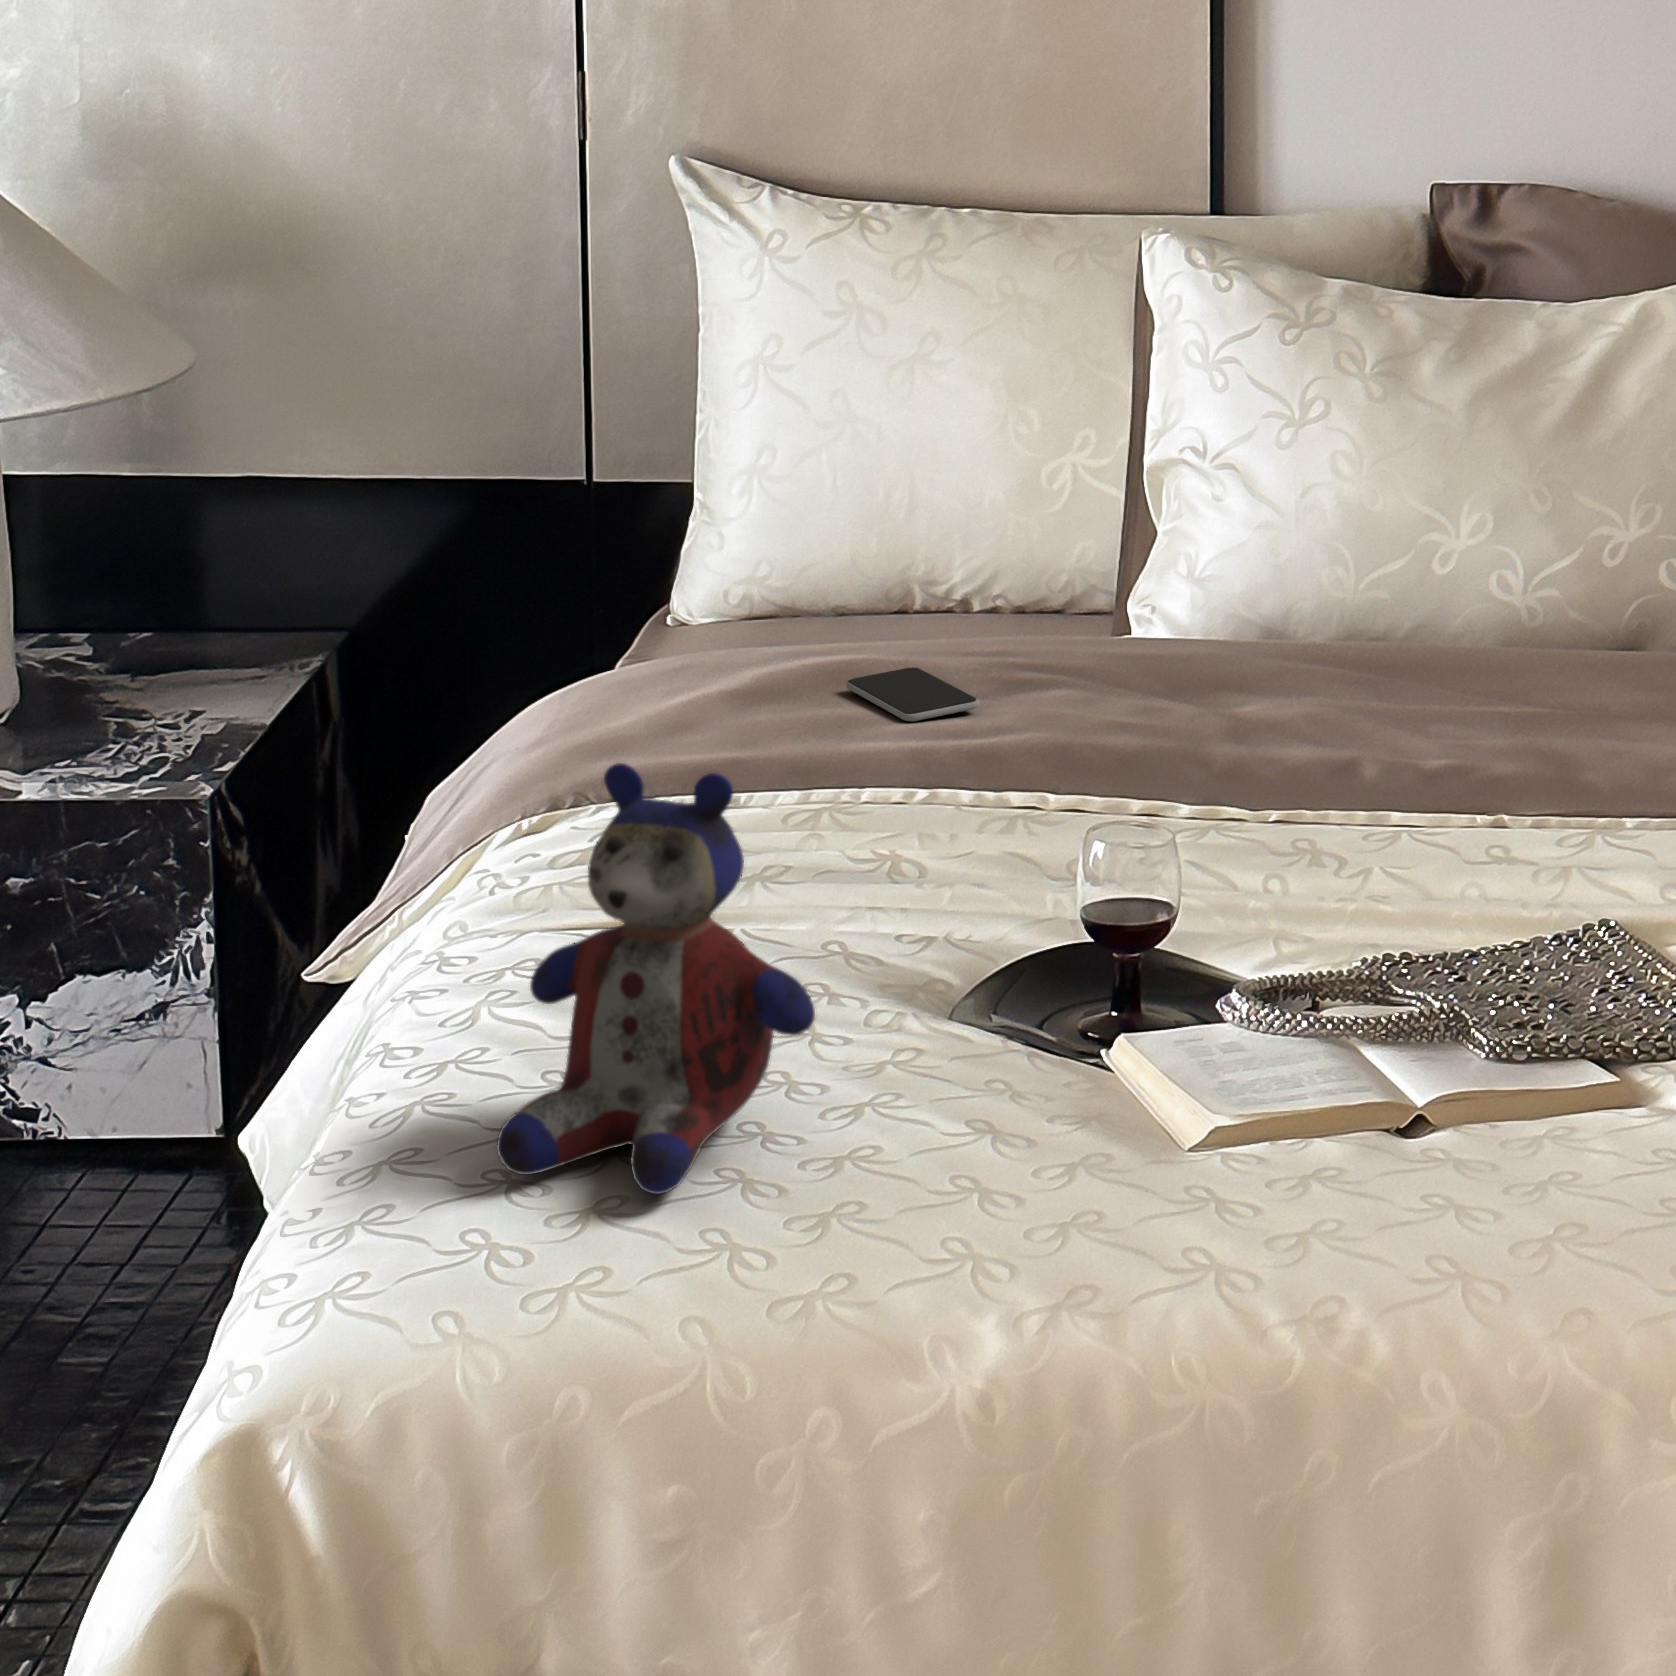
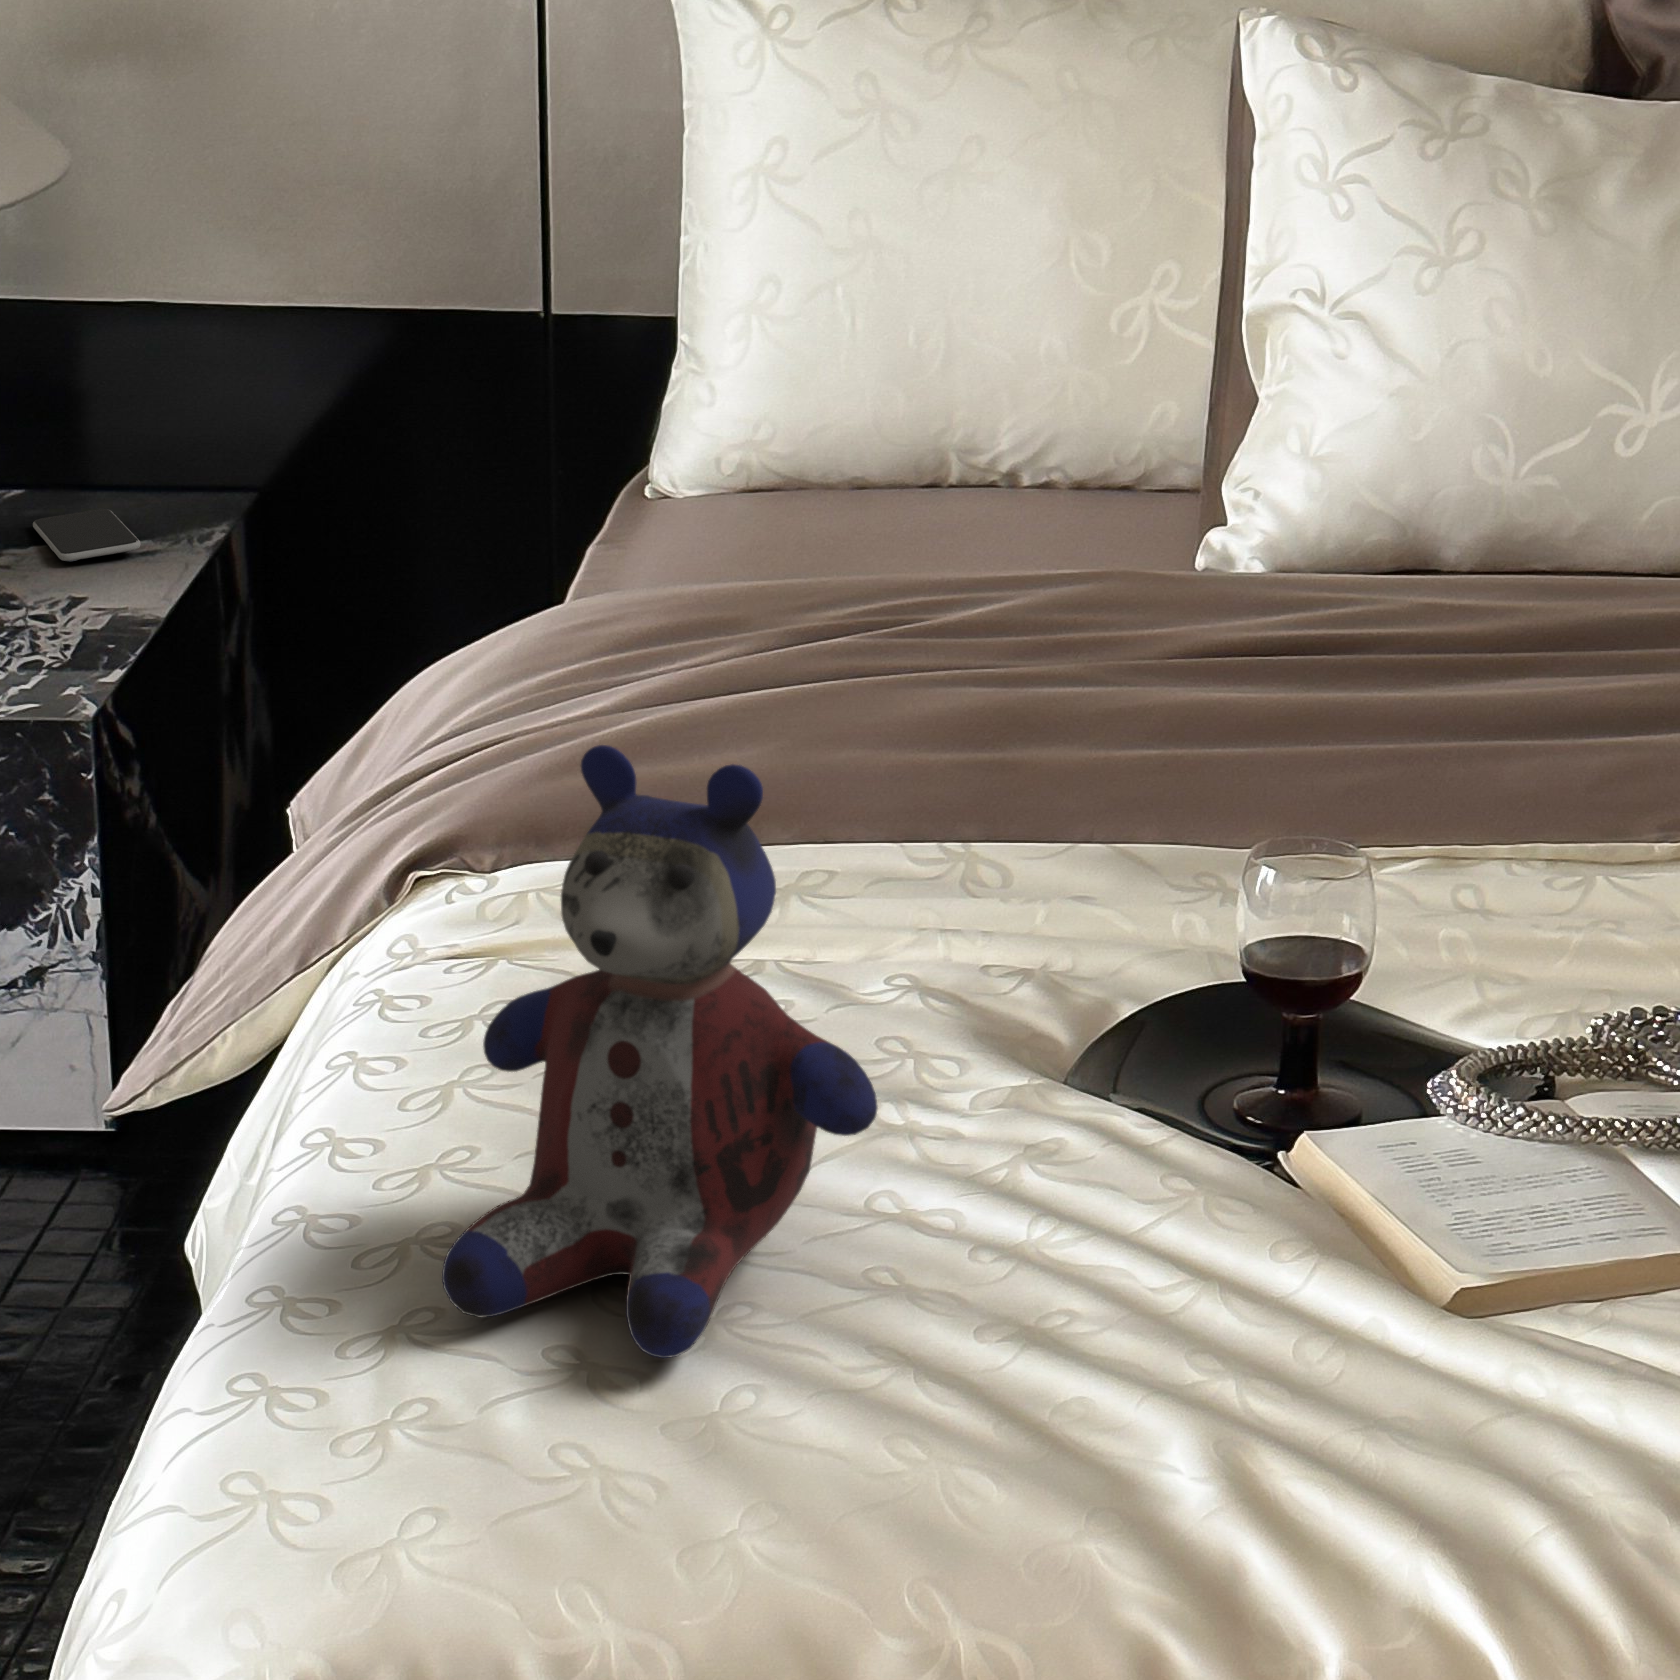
smartphone: present [846,667,980,722] -> present [33,509,141,561]

